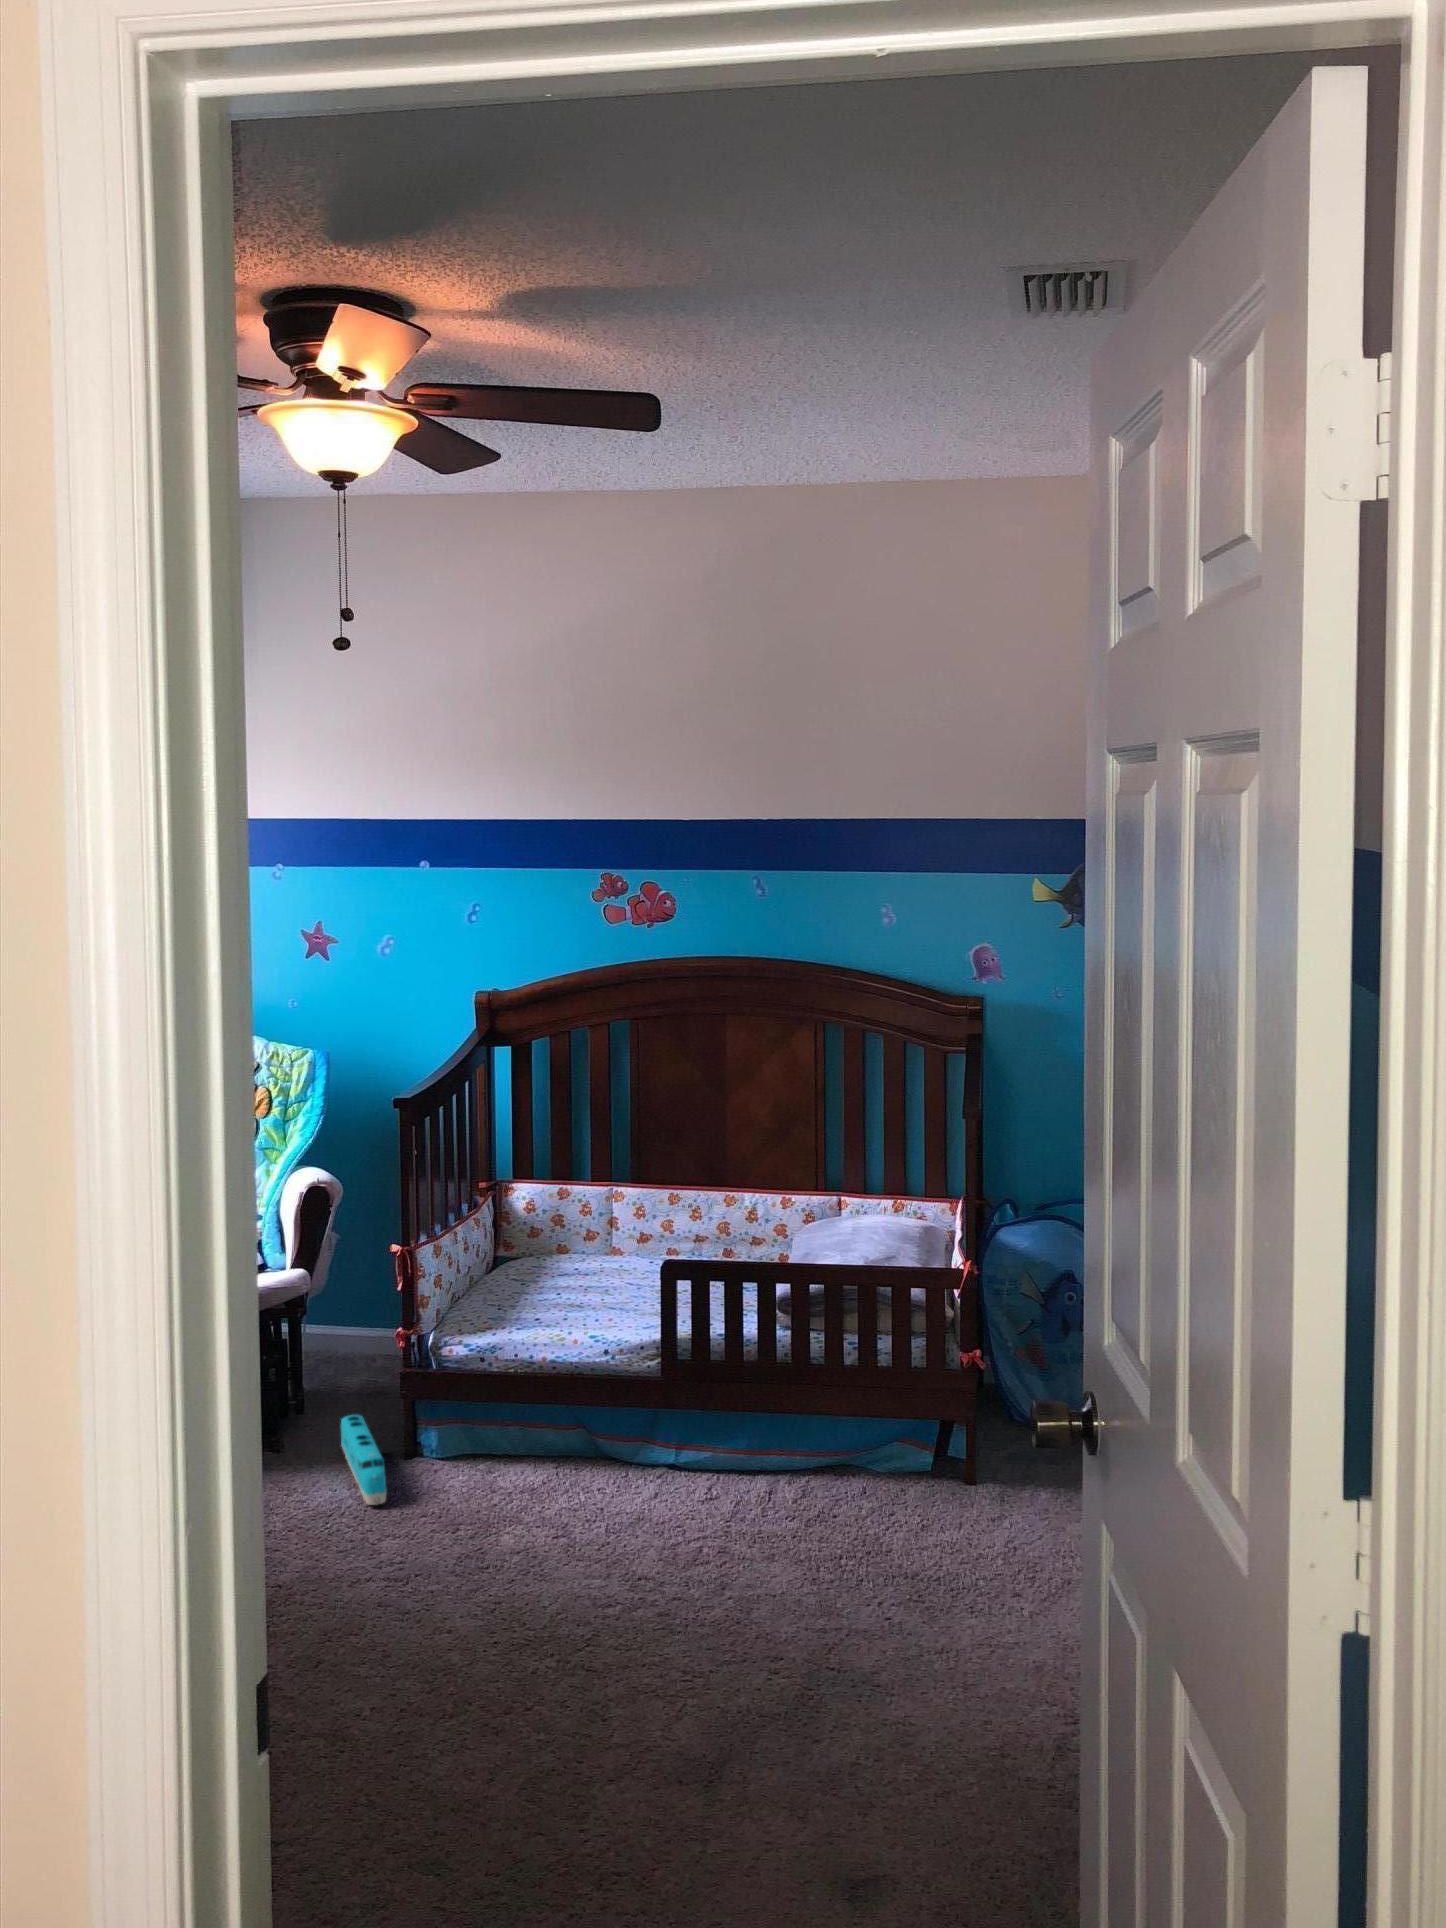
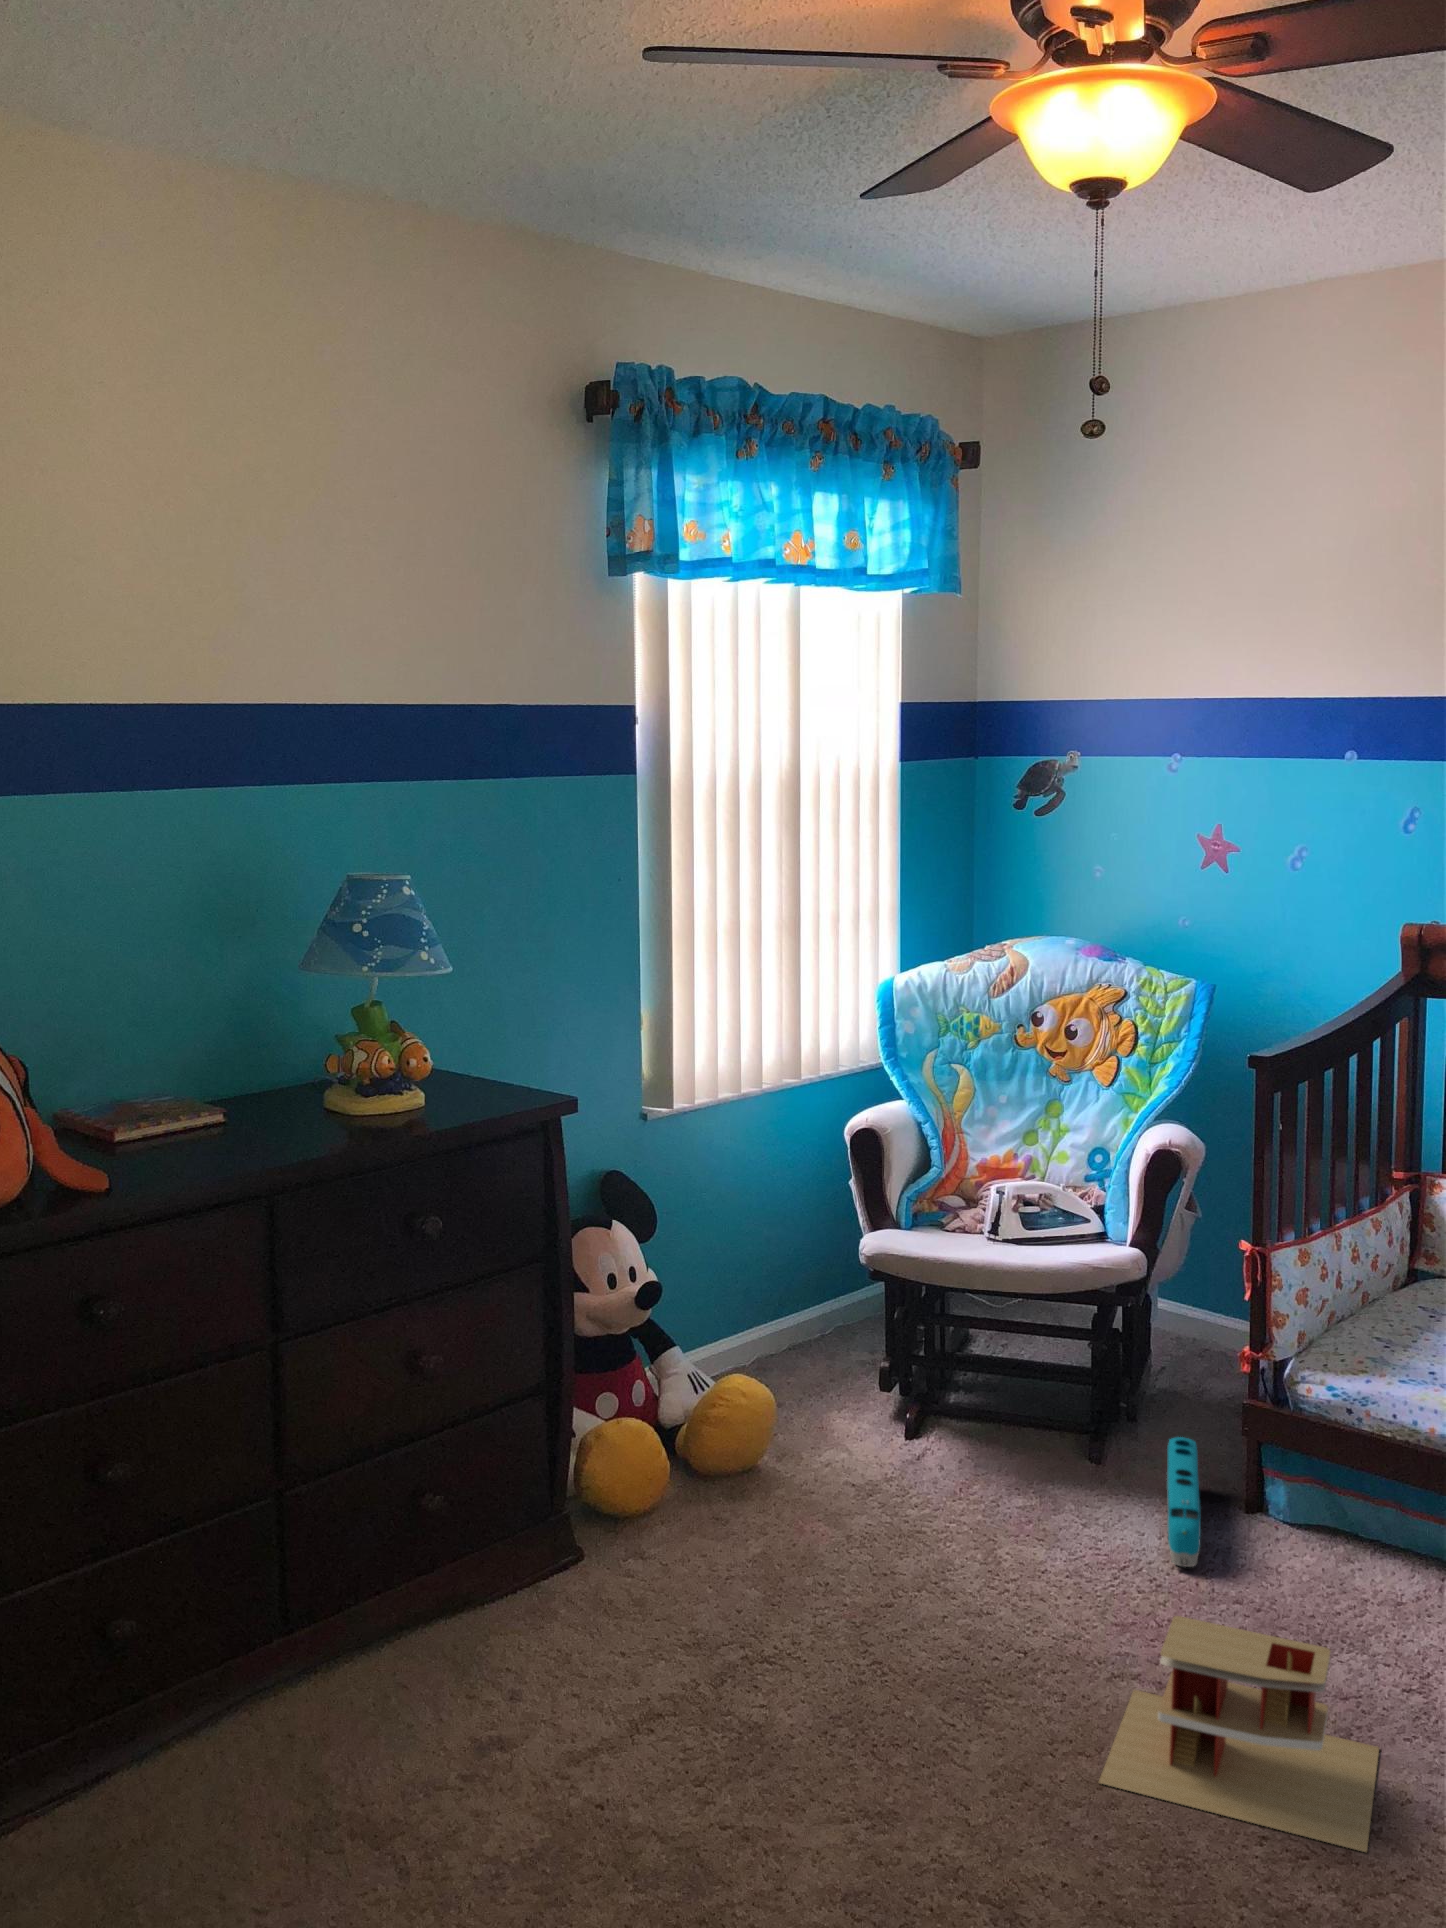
toy house: none [368,1506,559,1648] -> present [1099,1616,1379,1852]

